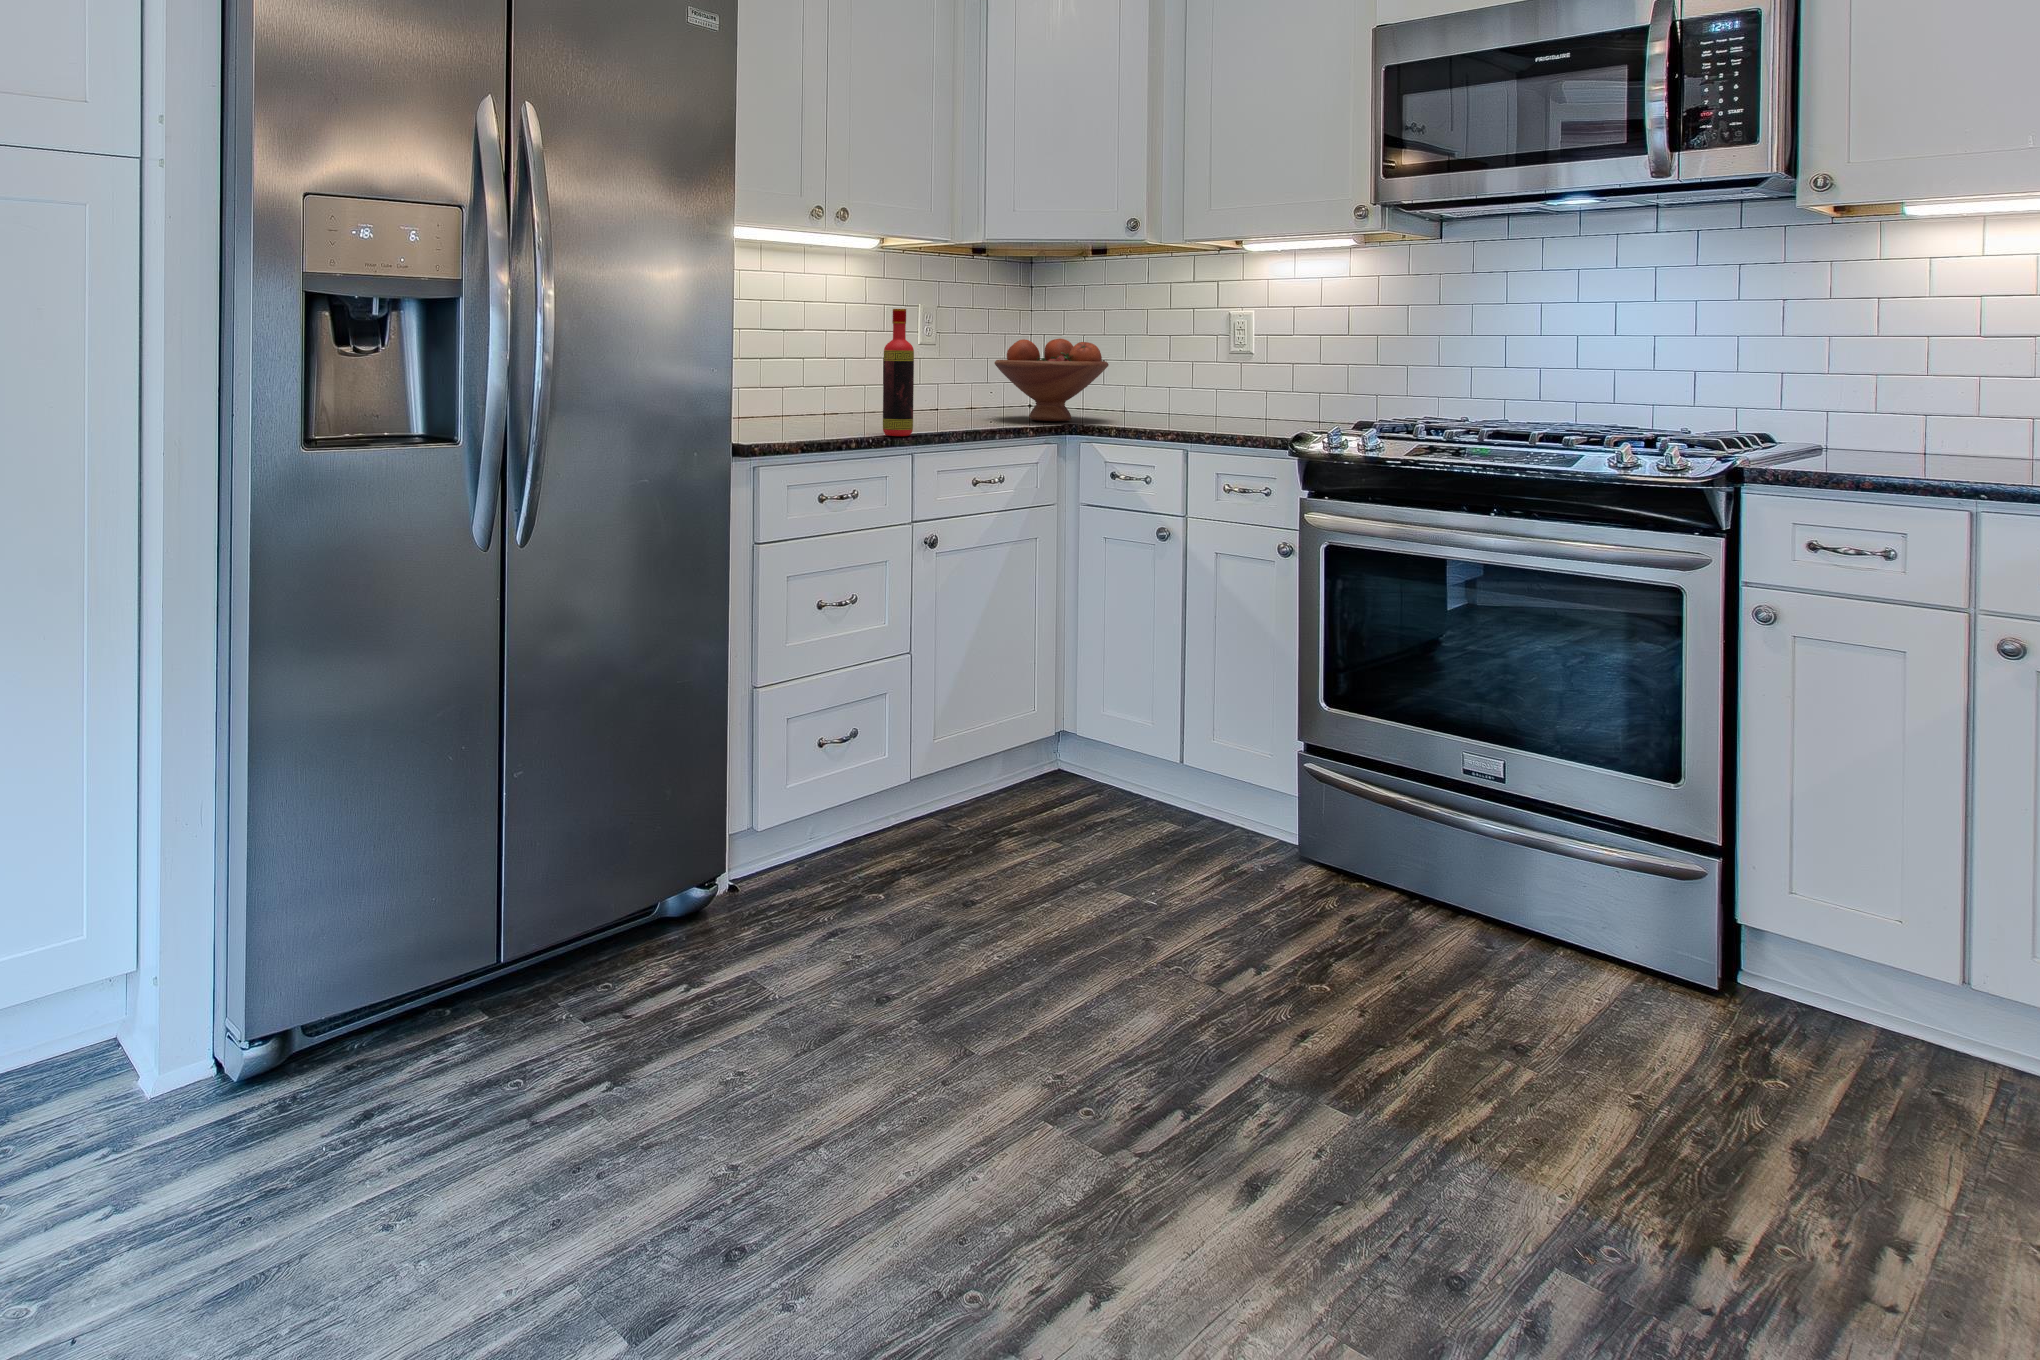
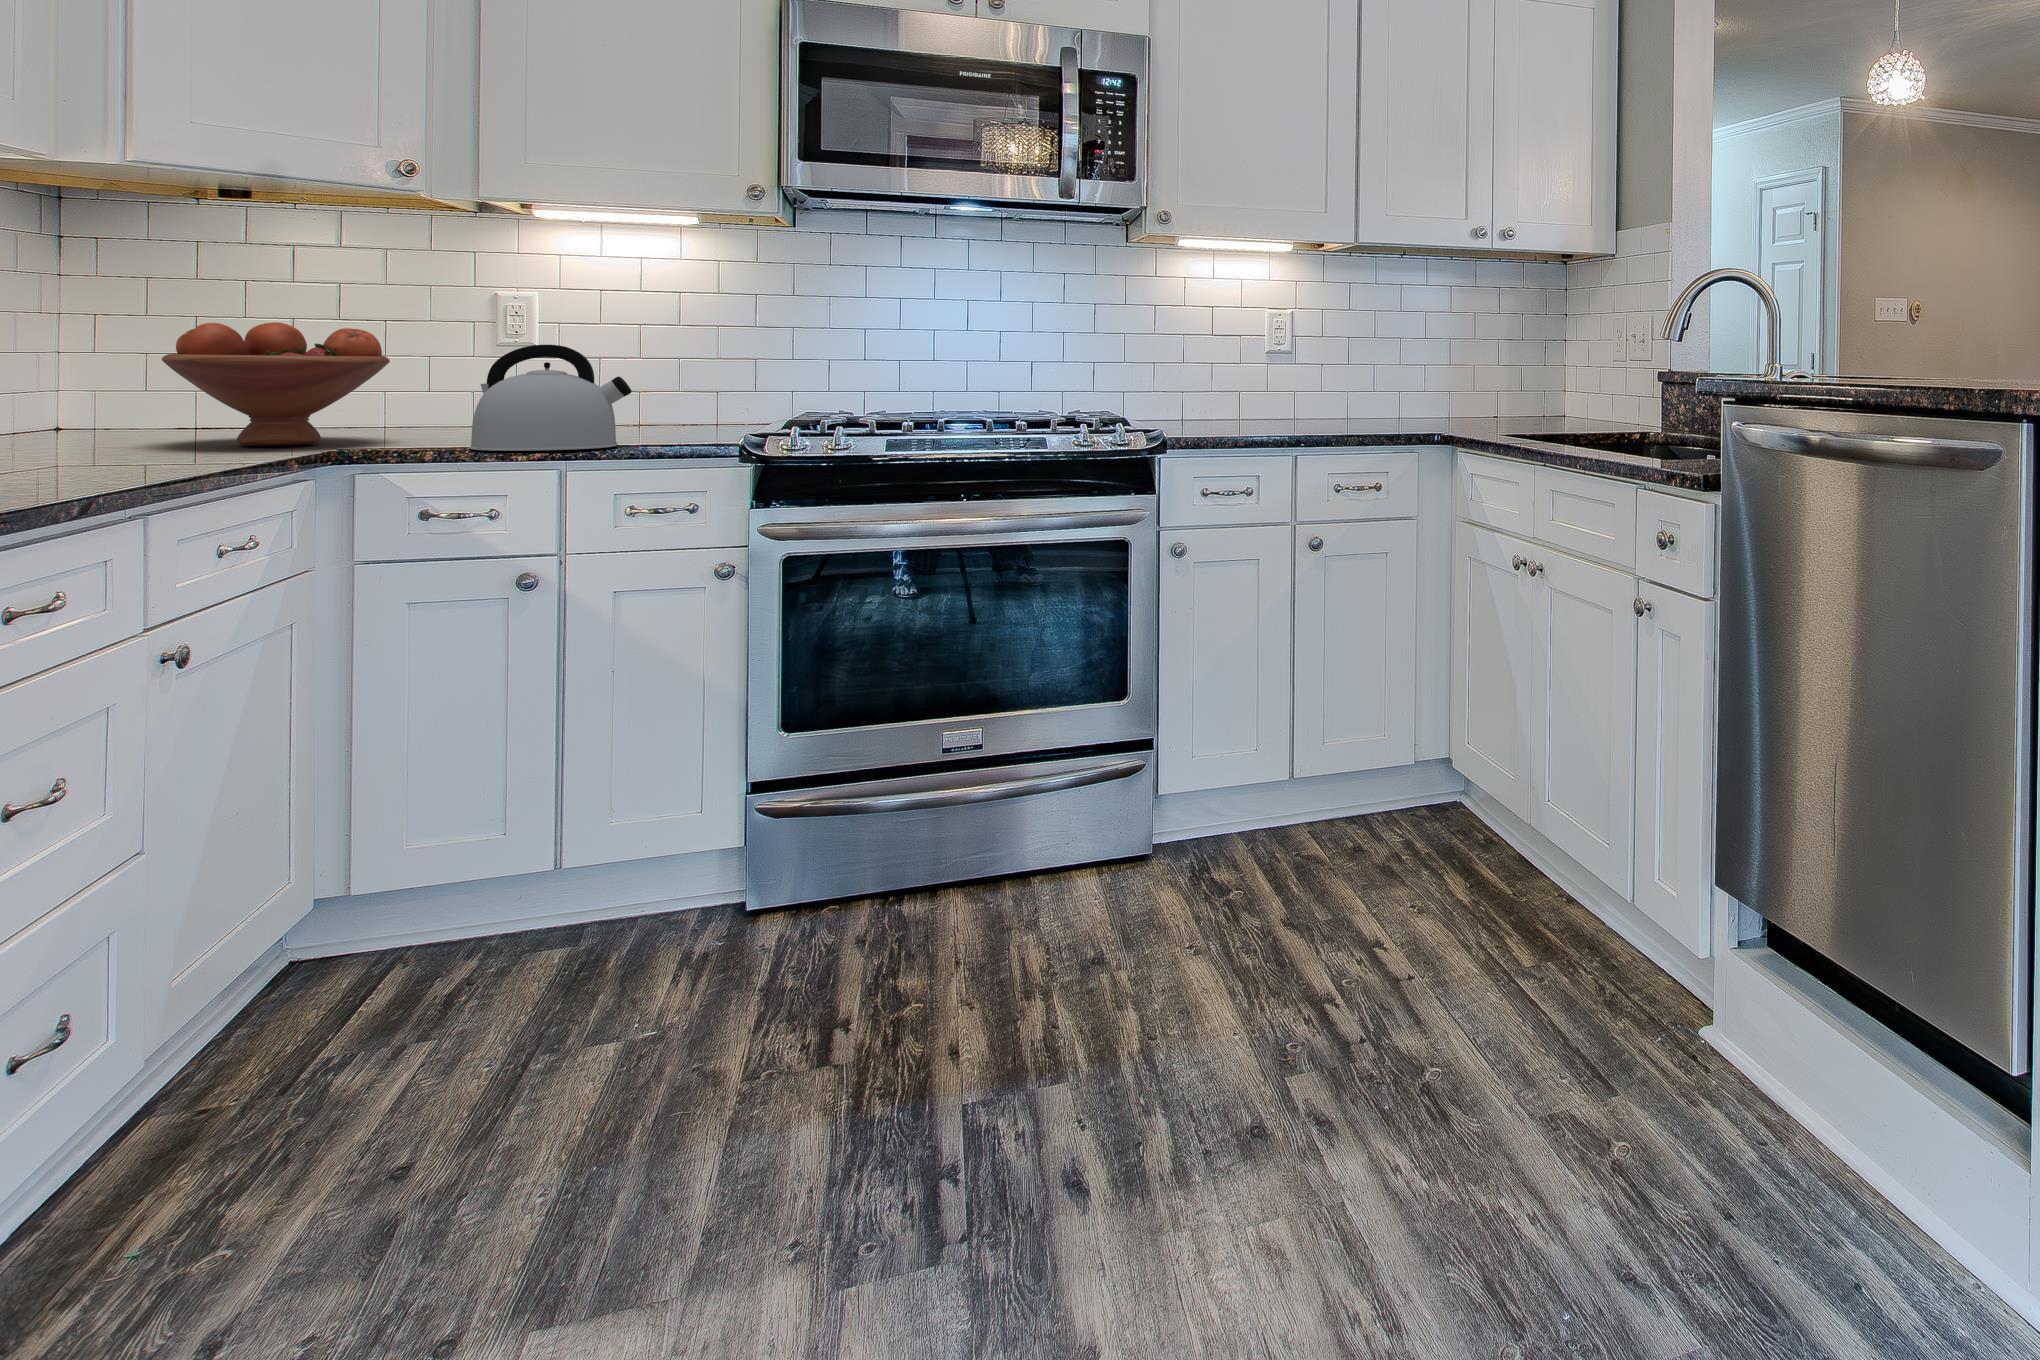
bottle: present [883,309,914,436] -> none [55,267,133,486]
kettle: none [1126,353,1230,436] -> present [469,345,632,451]

